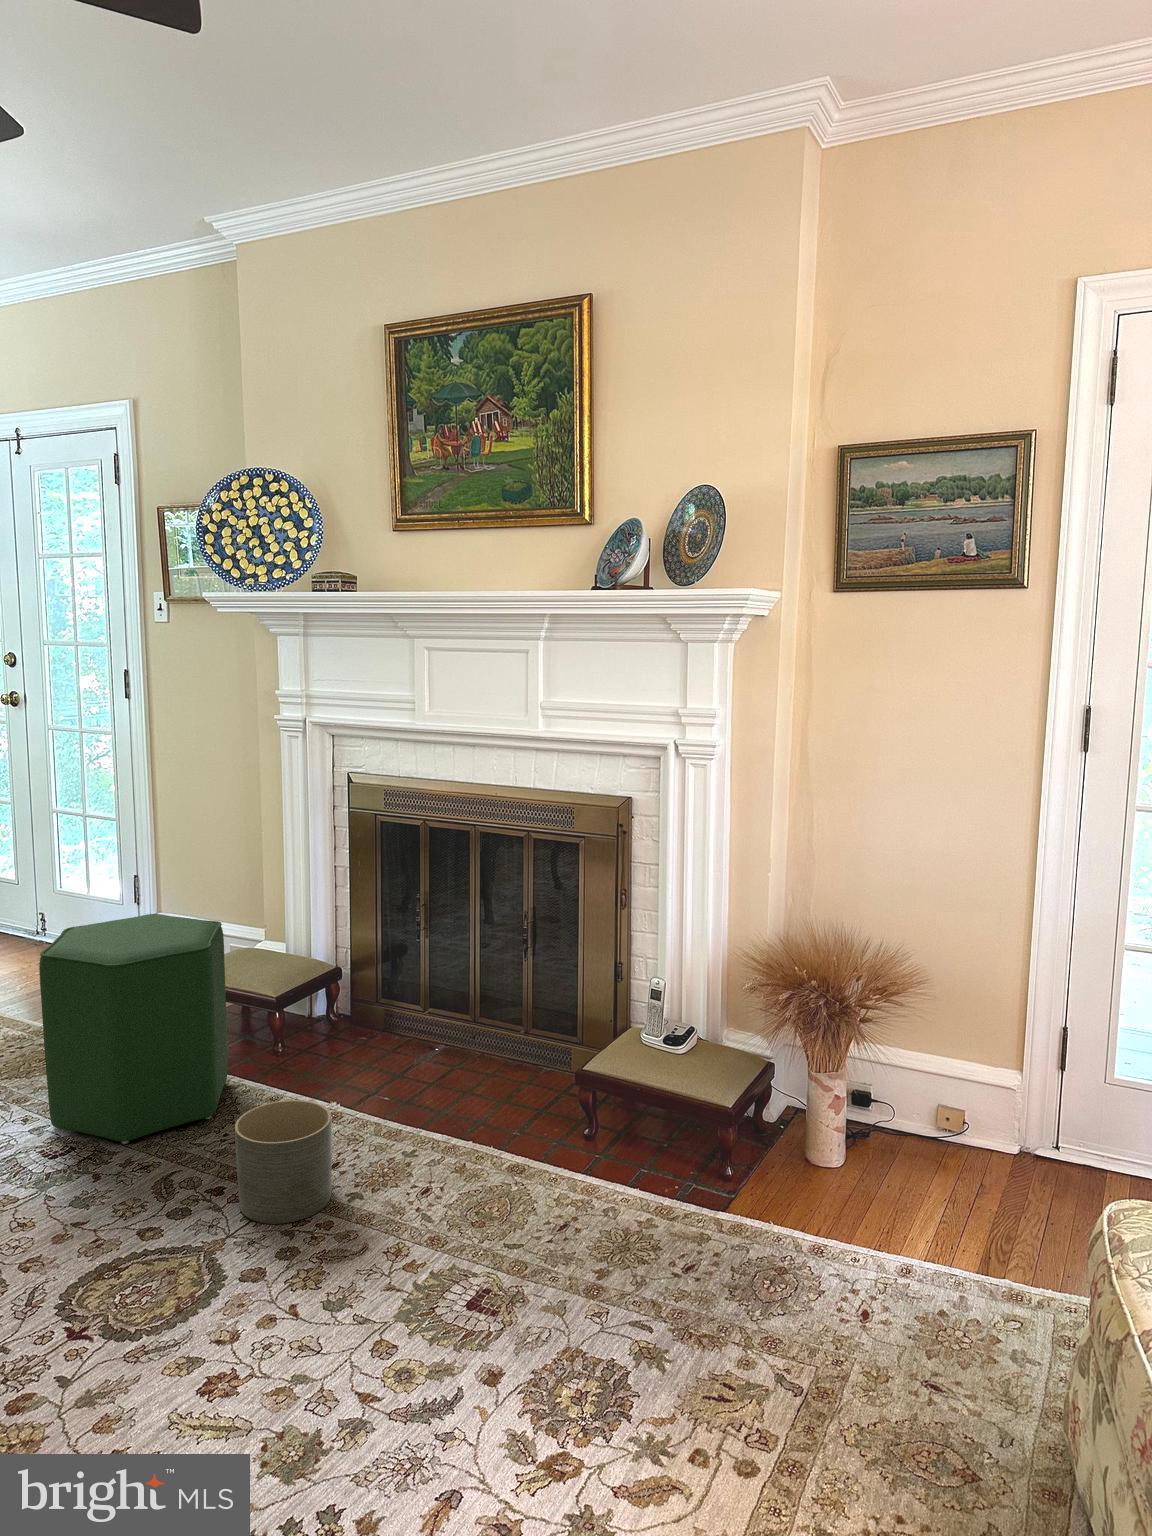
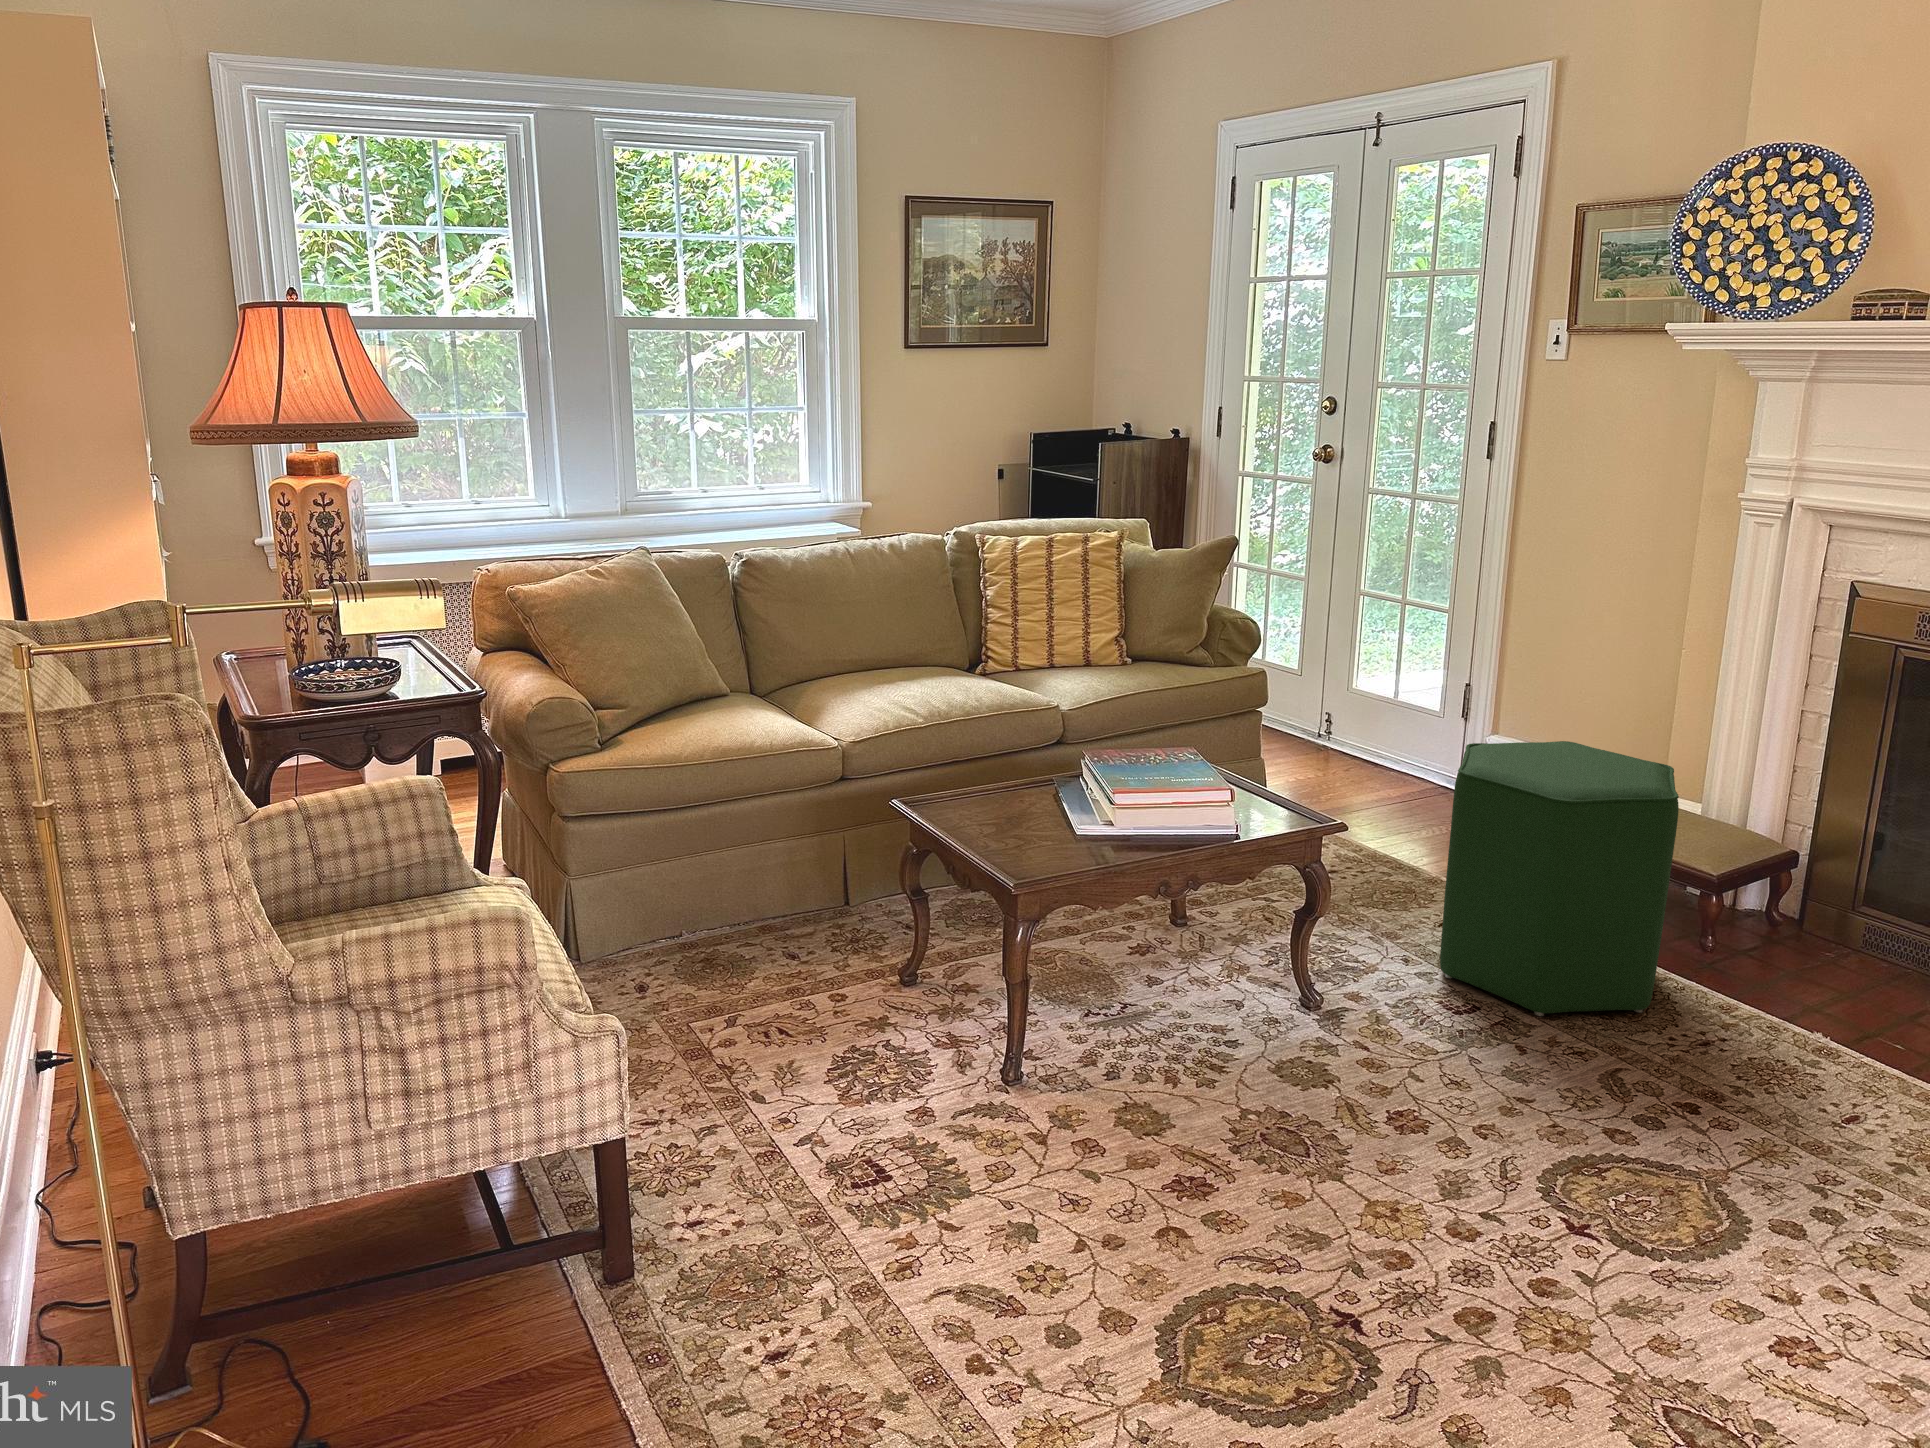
planter: present [235,1100,332,1224] -> none [1732,1018,1891,1181]

